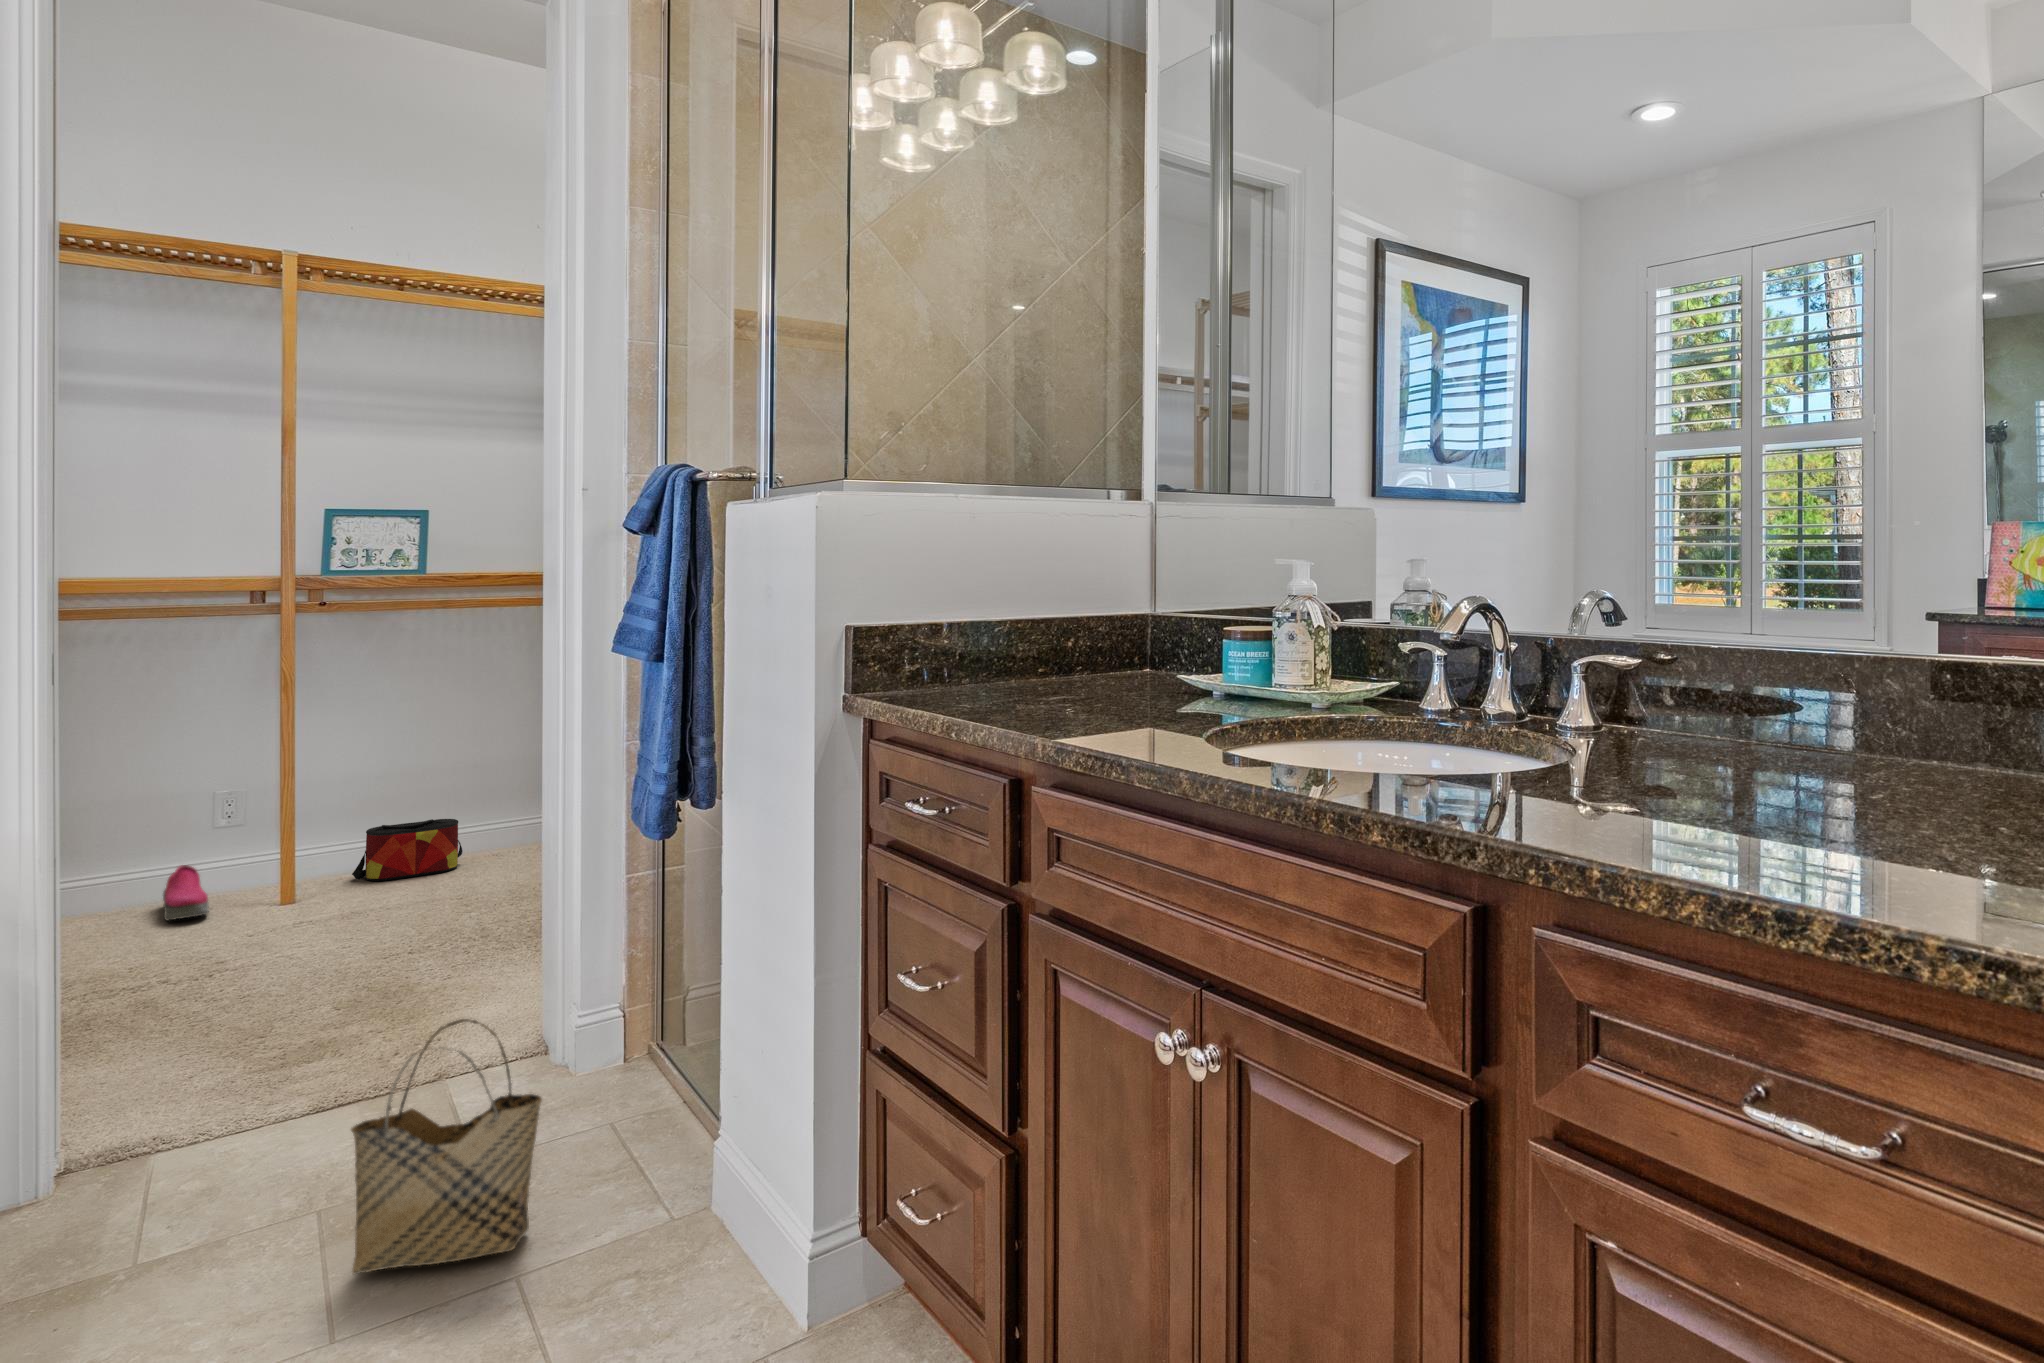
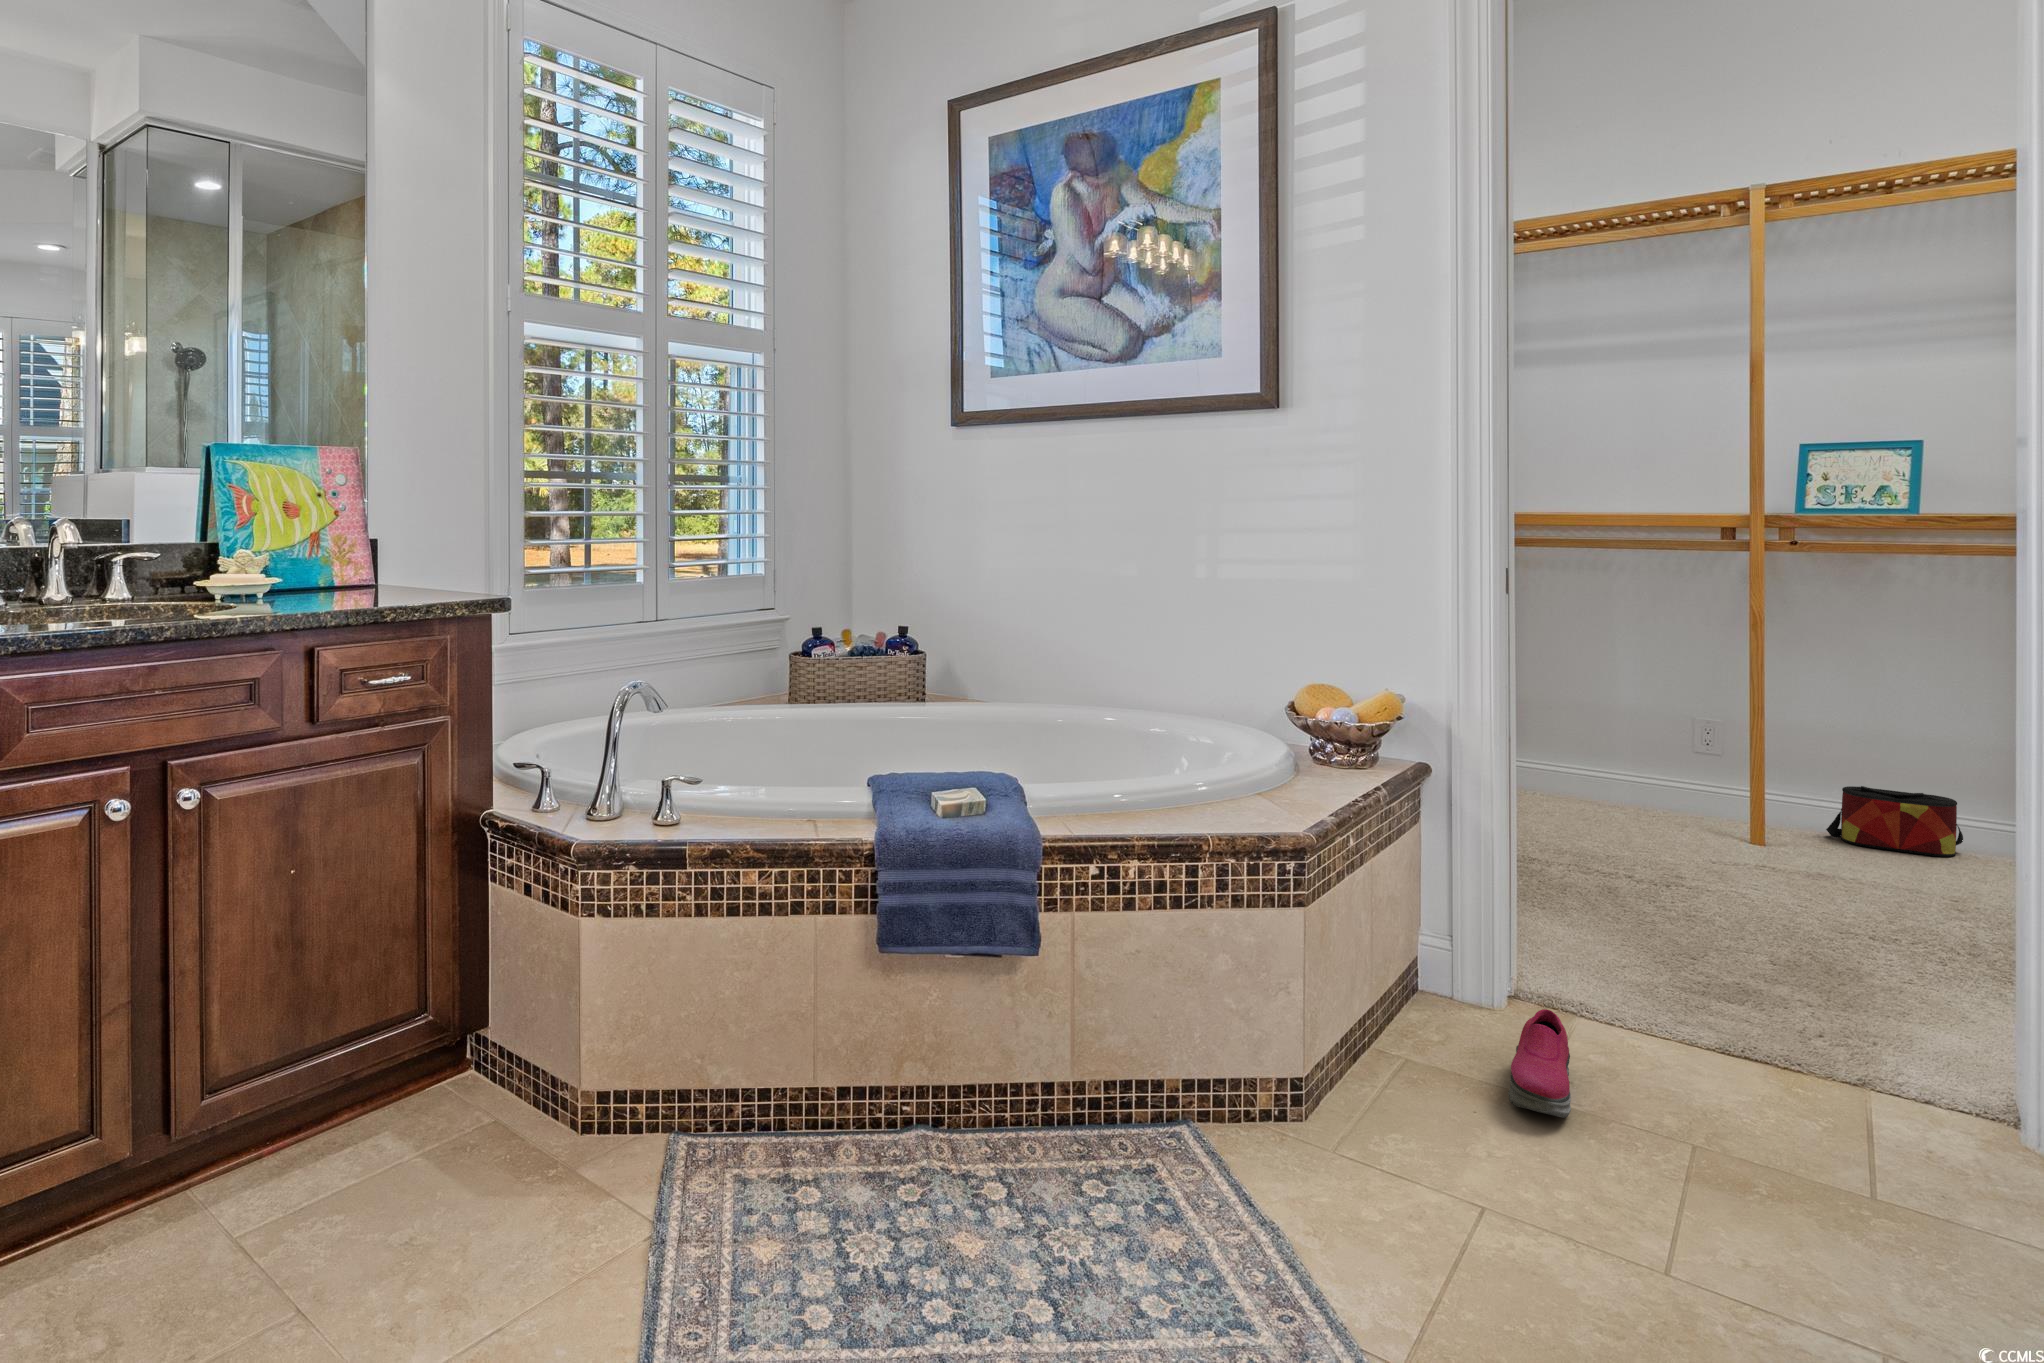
shoe: present [163,865,209,921] -> present [1508,1009,1571,1118]
woven basket: present [351,1019,542,1274] -> none [1707,1003,1935,1290]

